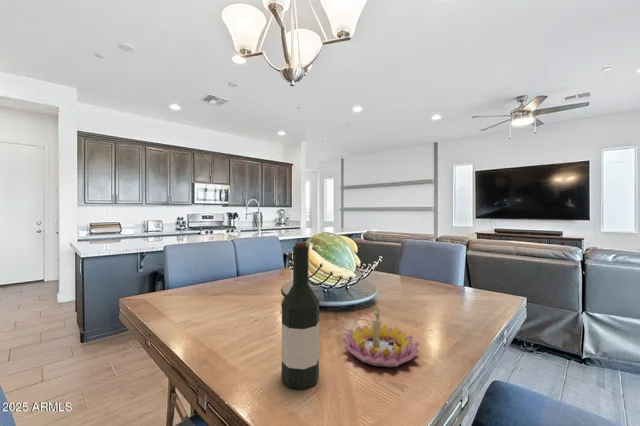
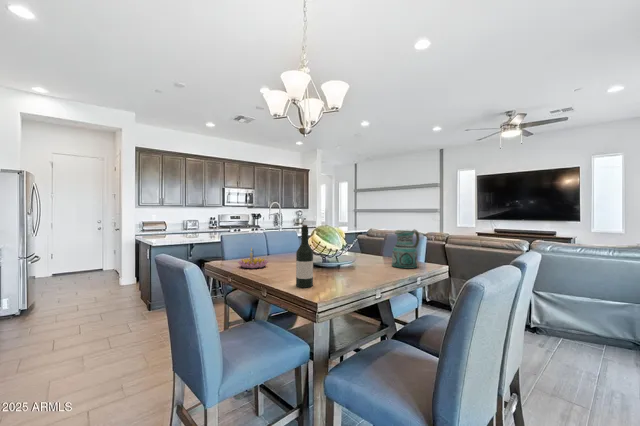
ceramic pitcher: none [433,239,477,304] -> present [392,229,420,269]
candle holder: present [343,305,419,368] -> present [238,248,268,269]

